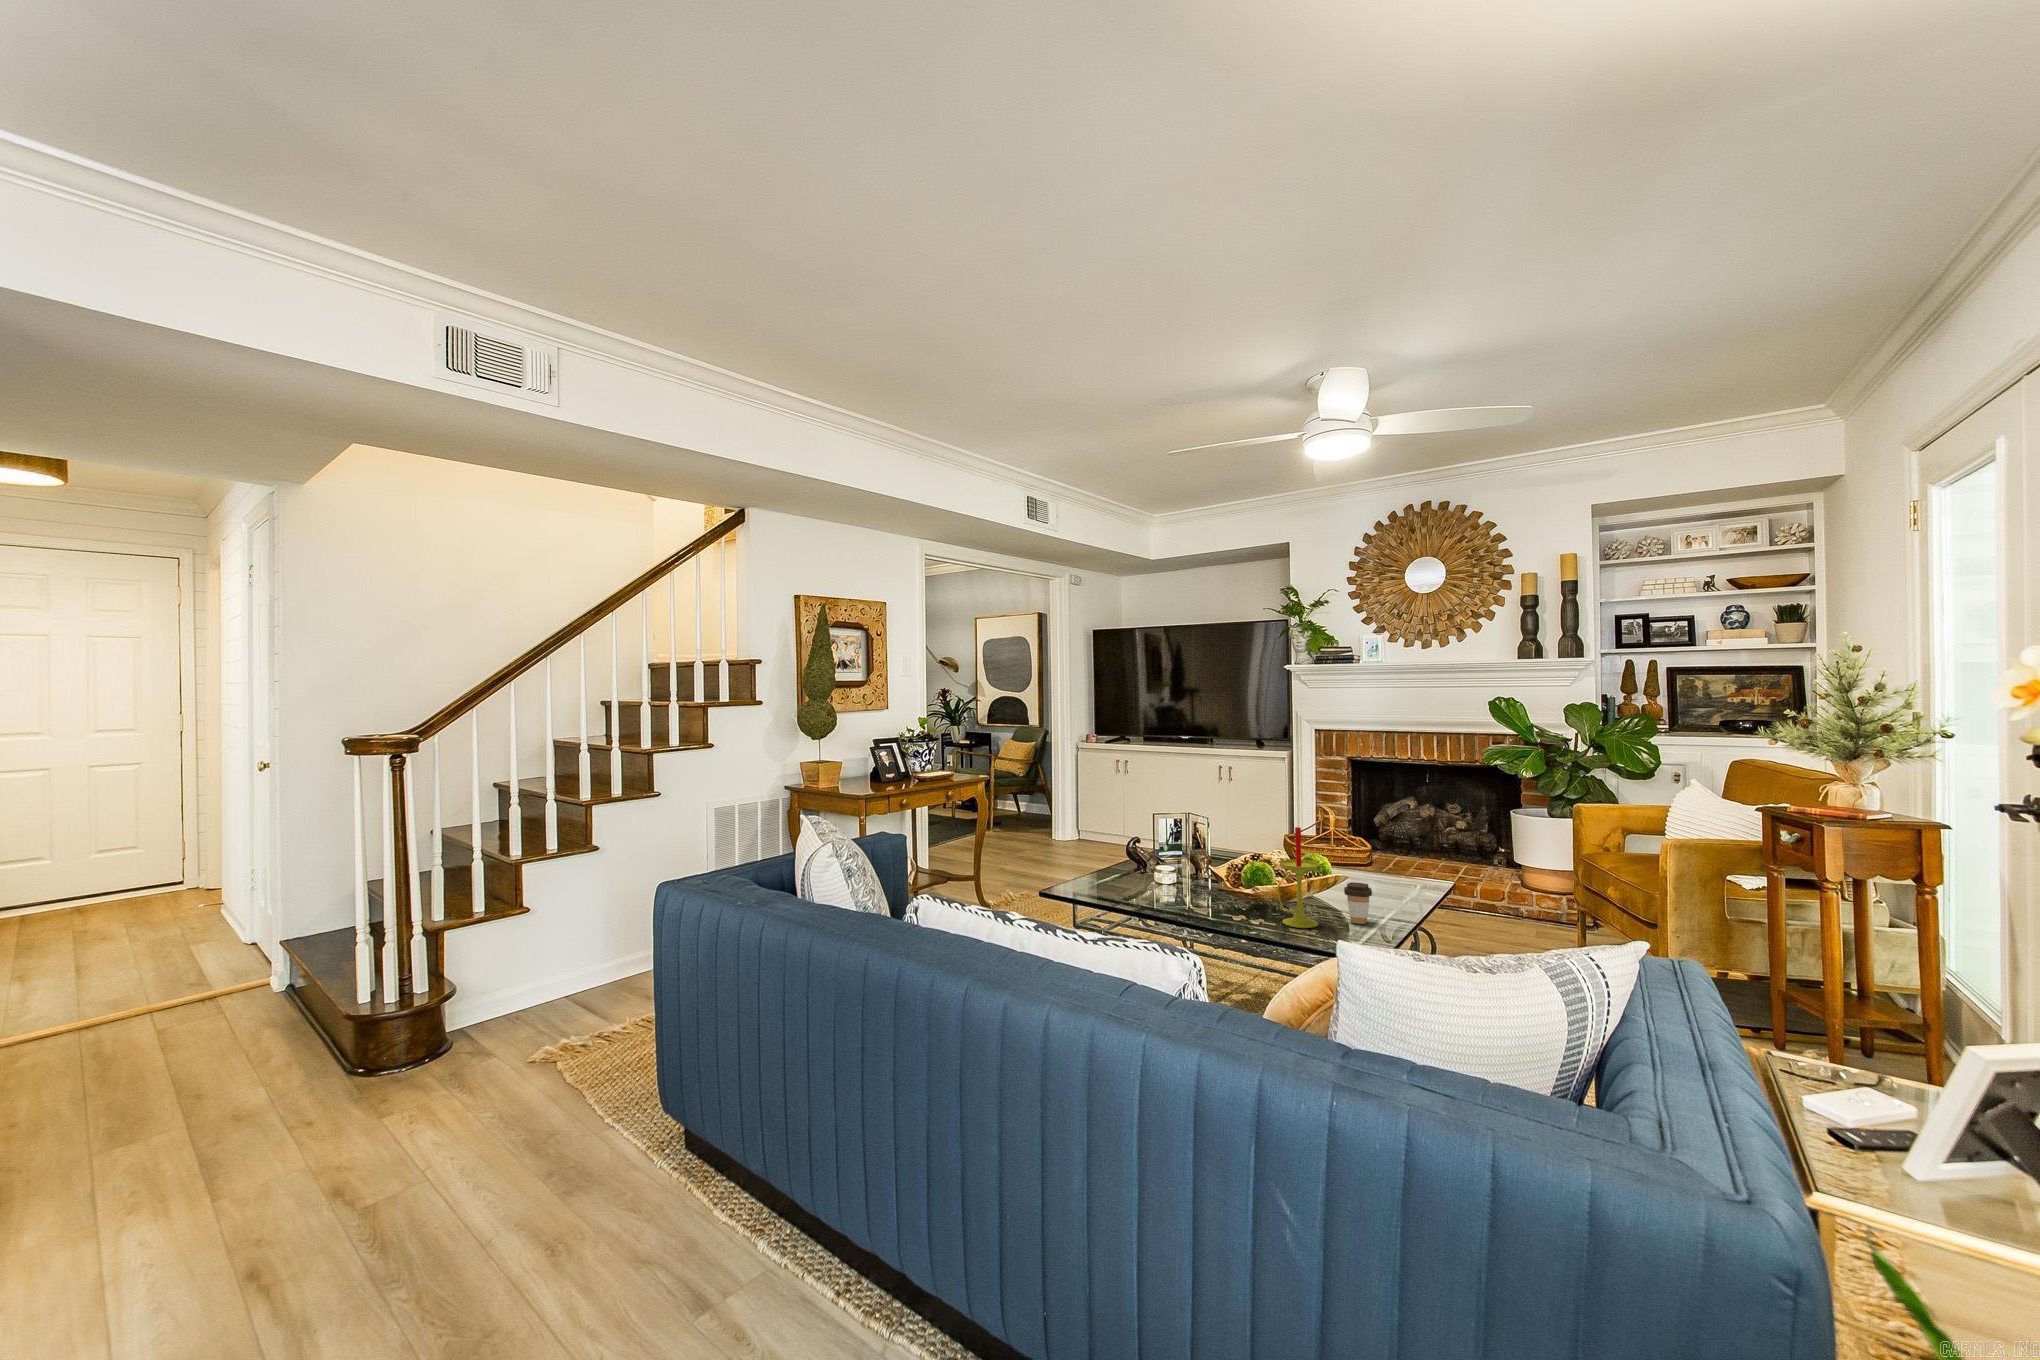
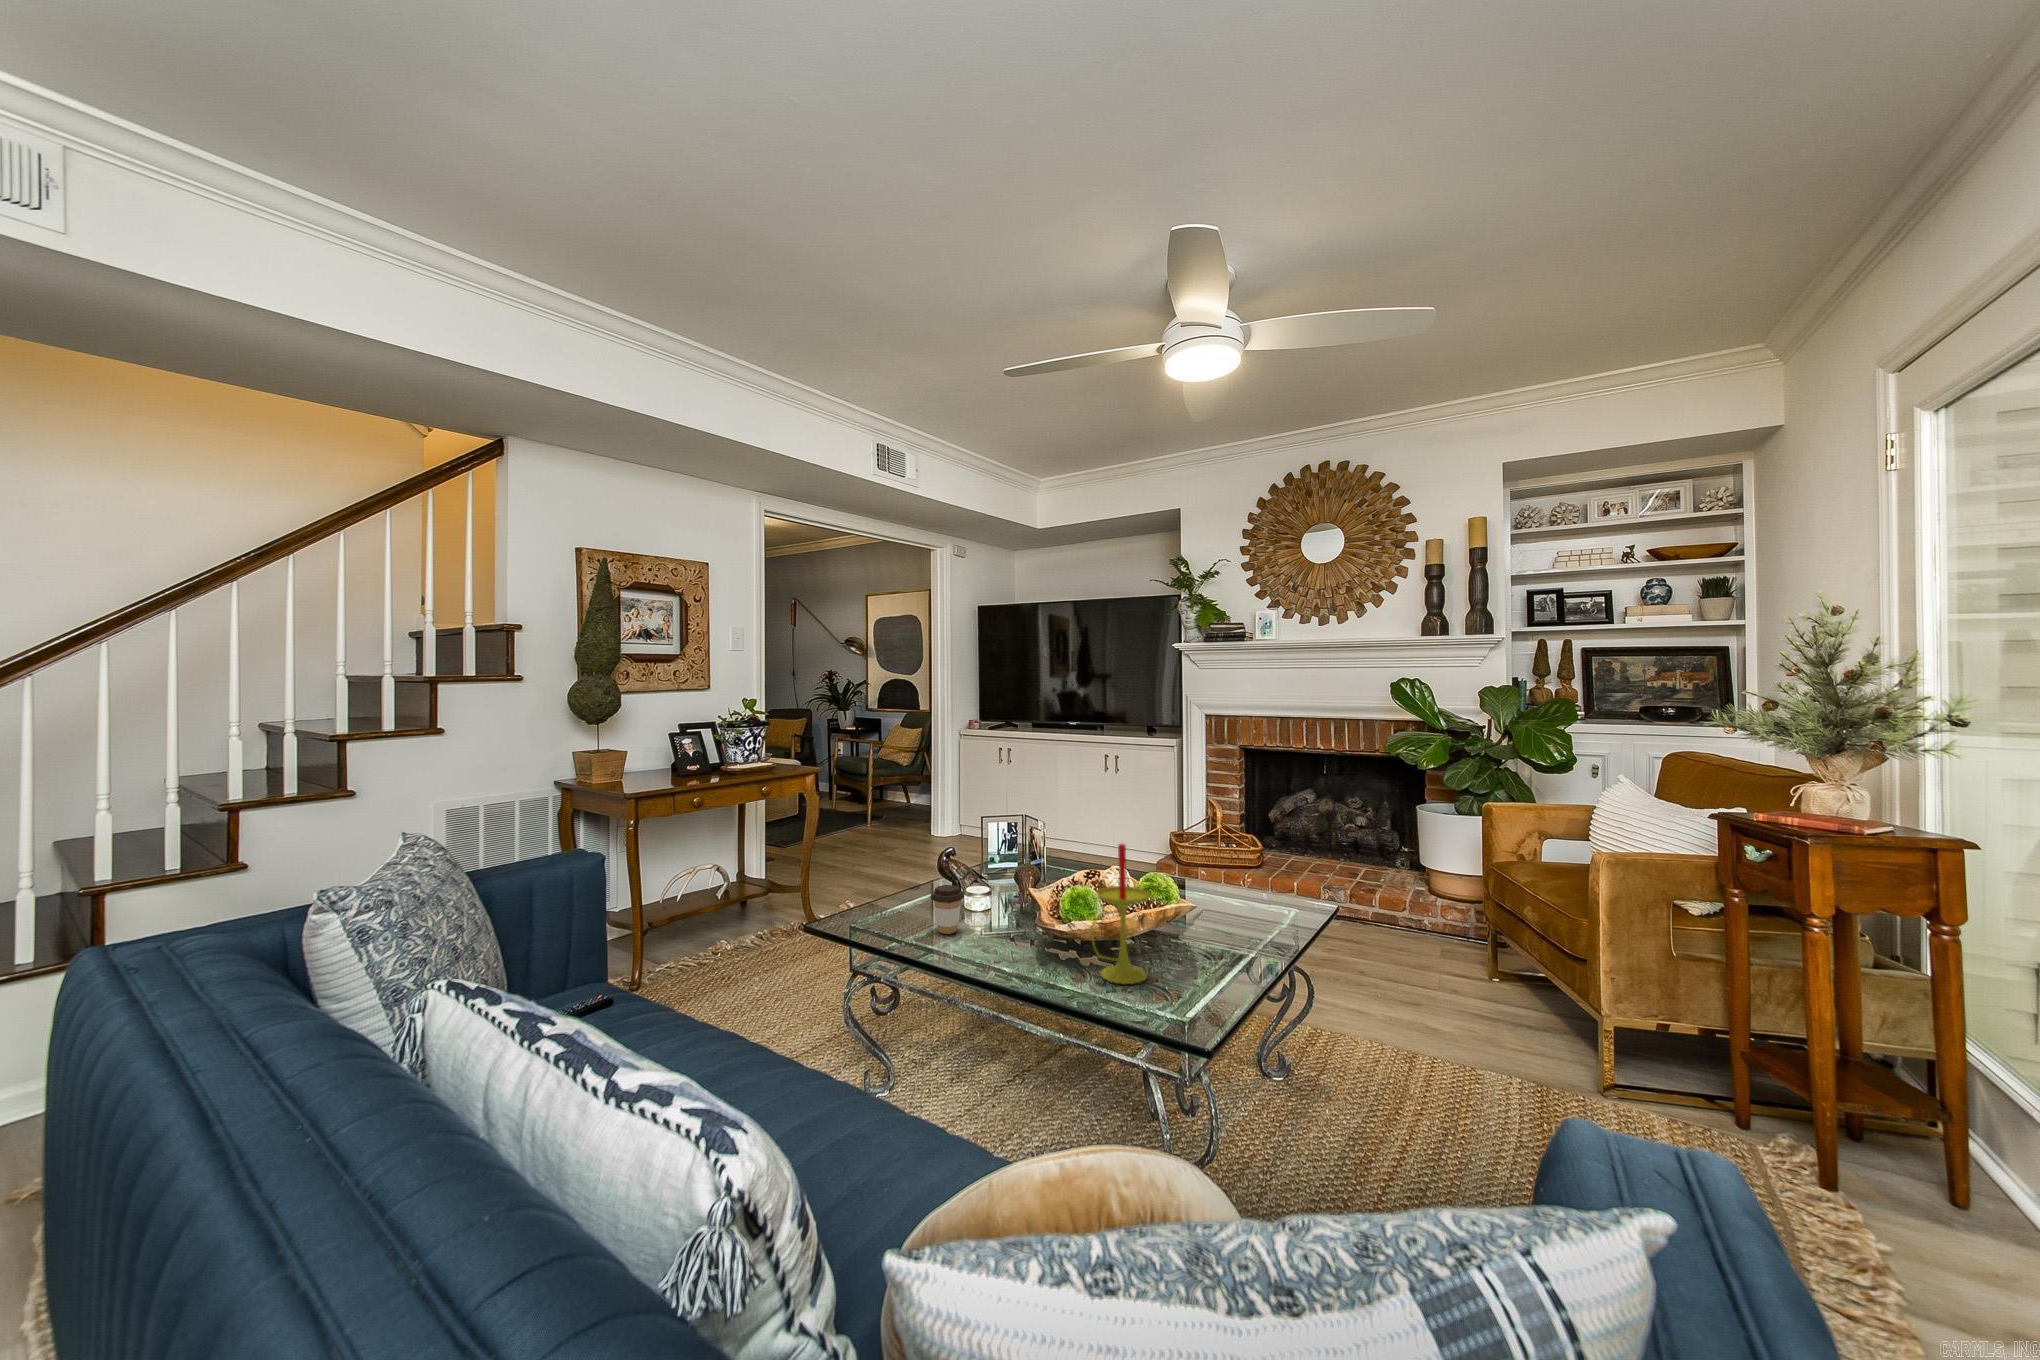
coffee cup: present [1344,882,1372,924] -> present [931,885,964,934]

